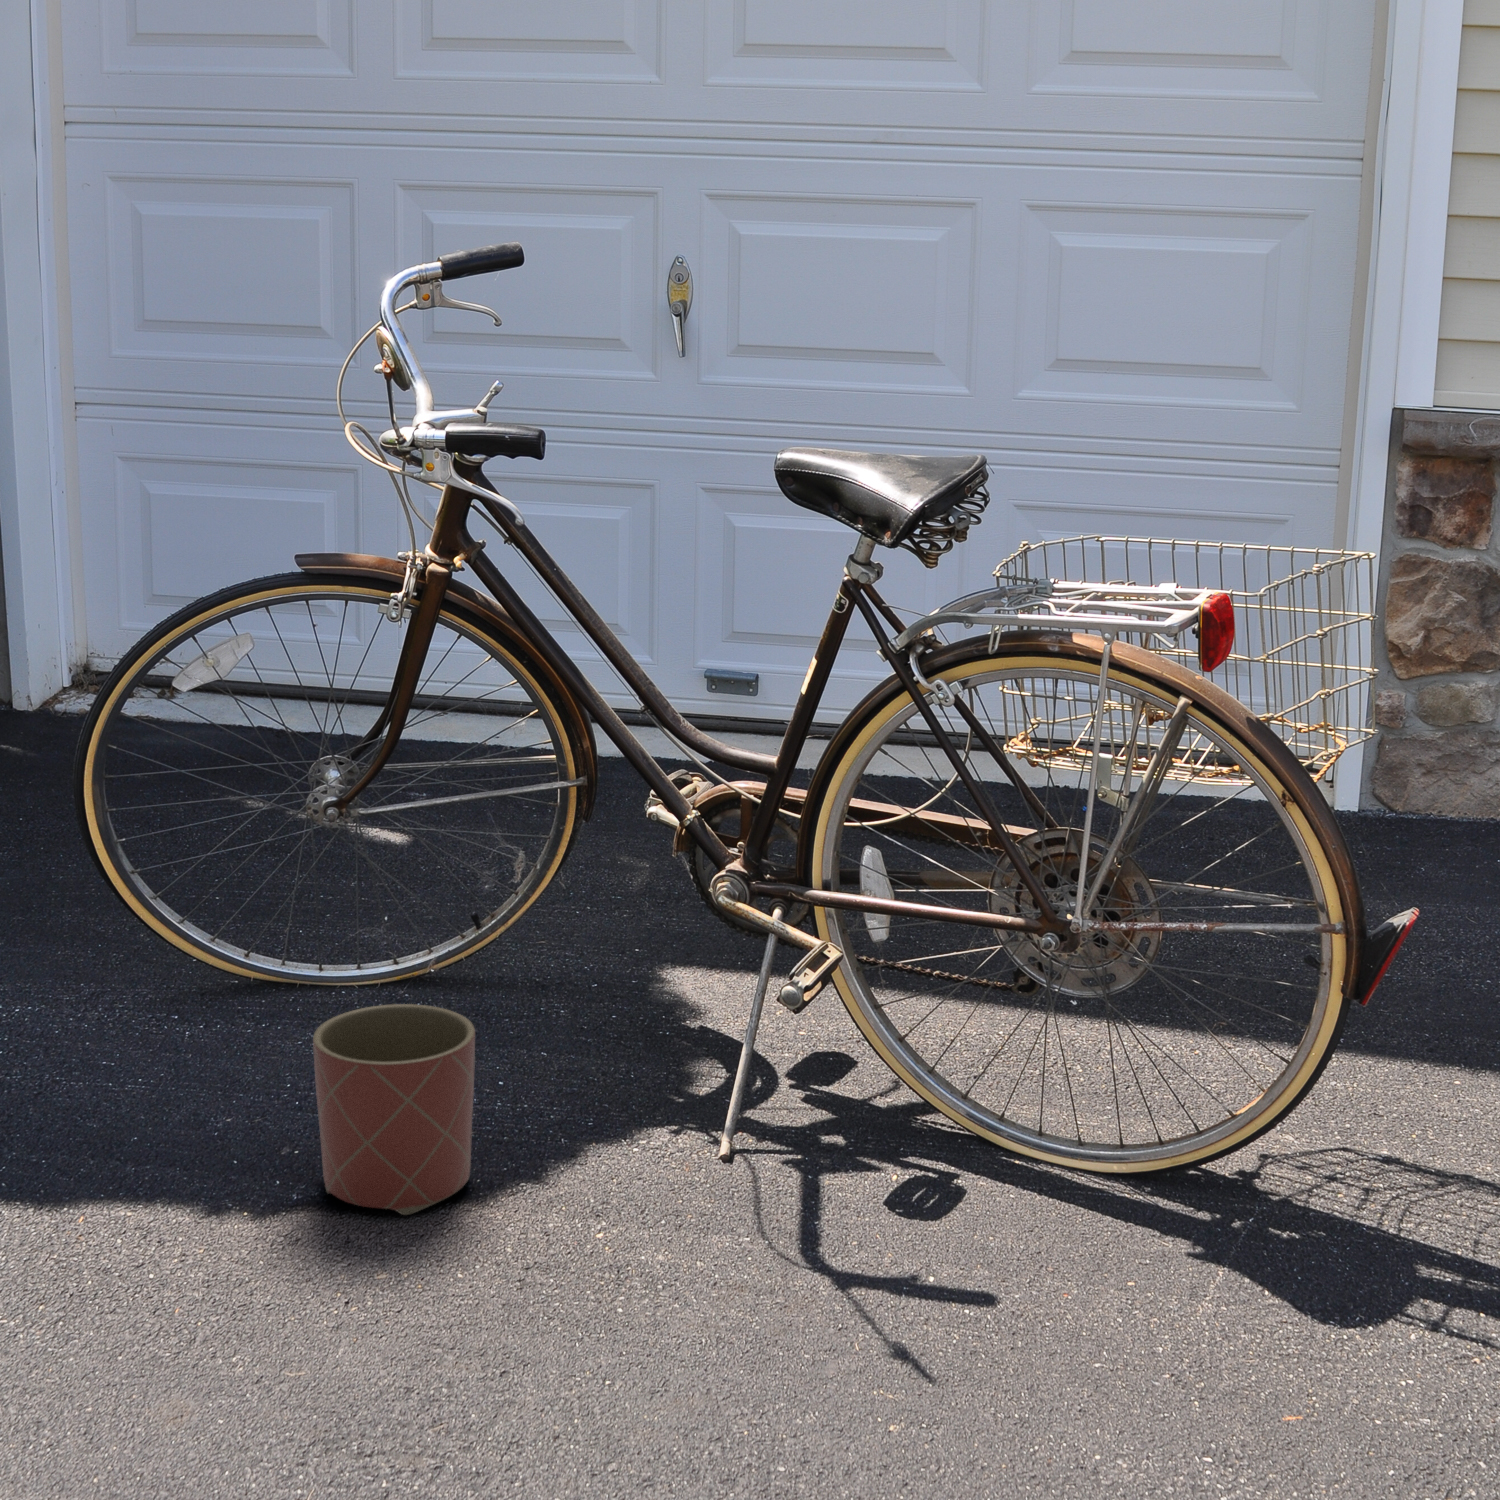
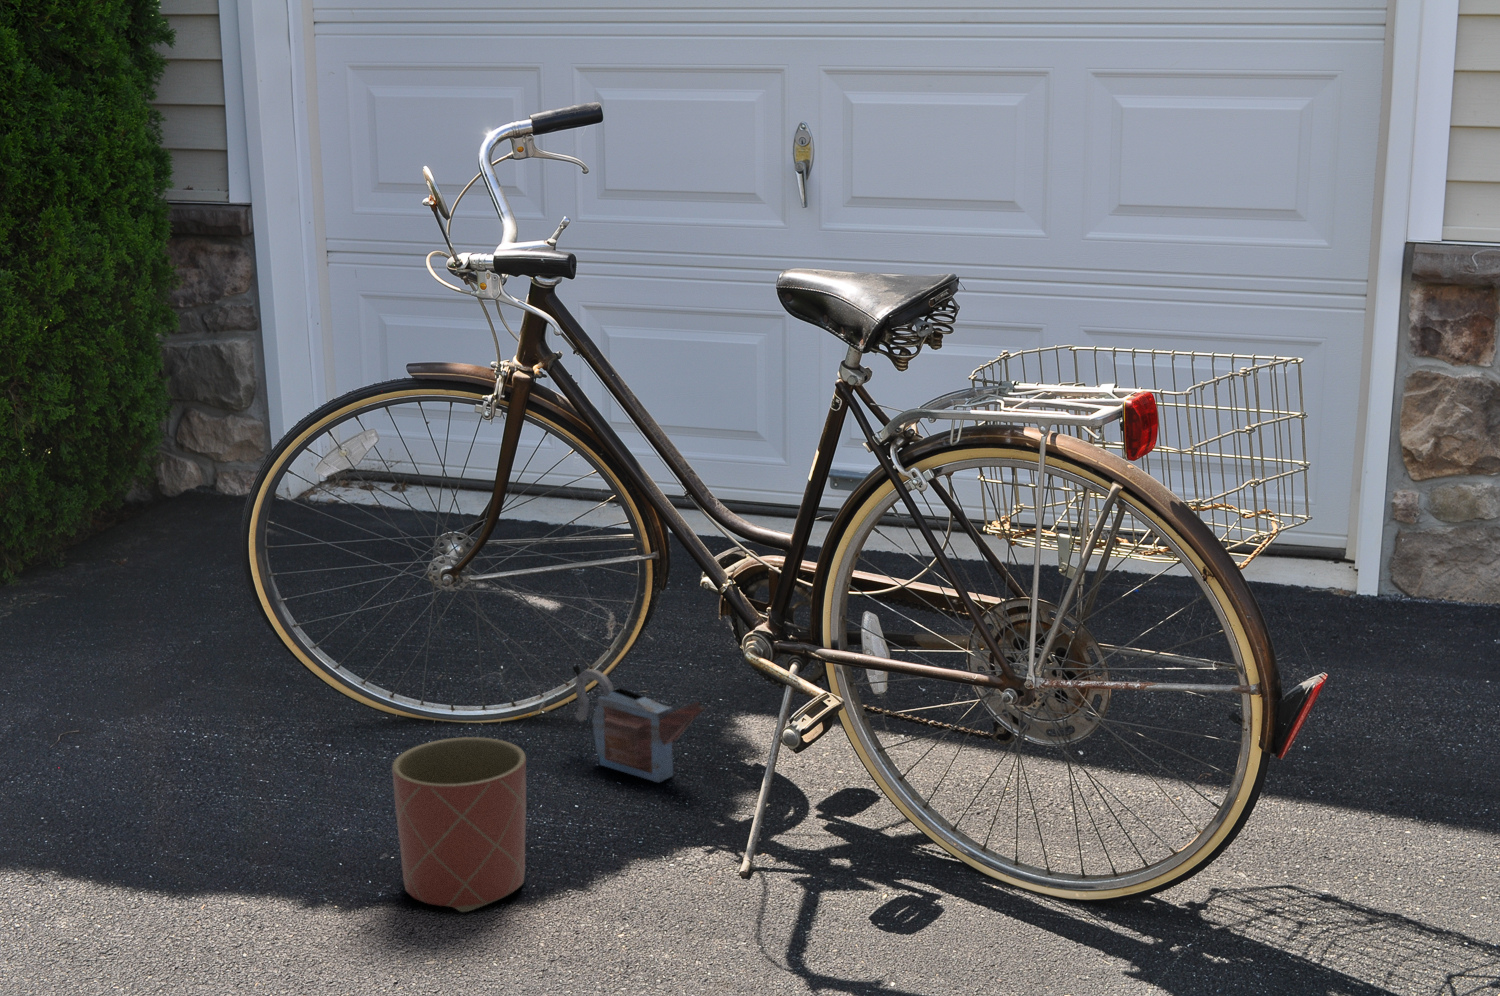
watering can: none [486,918,660,1053] -> present [575,669,706,782]

